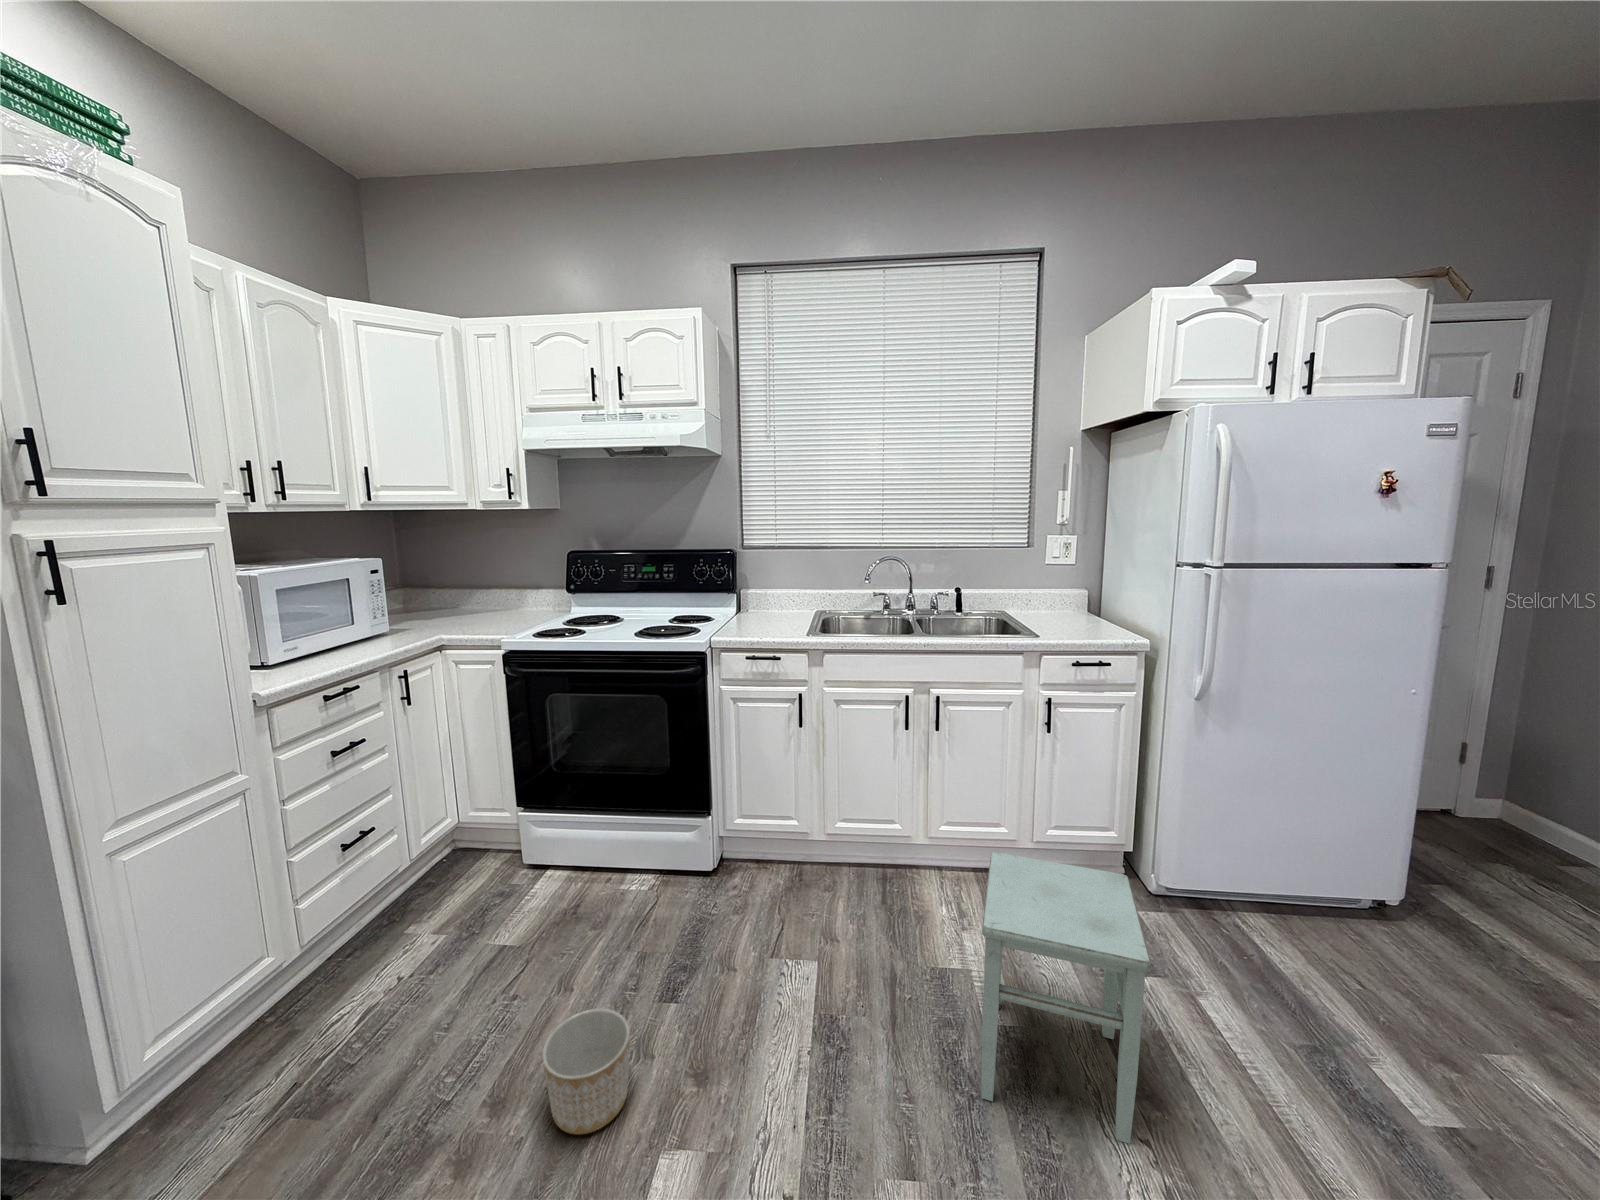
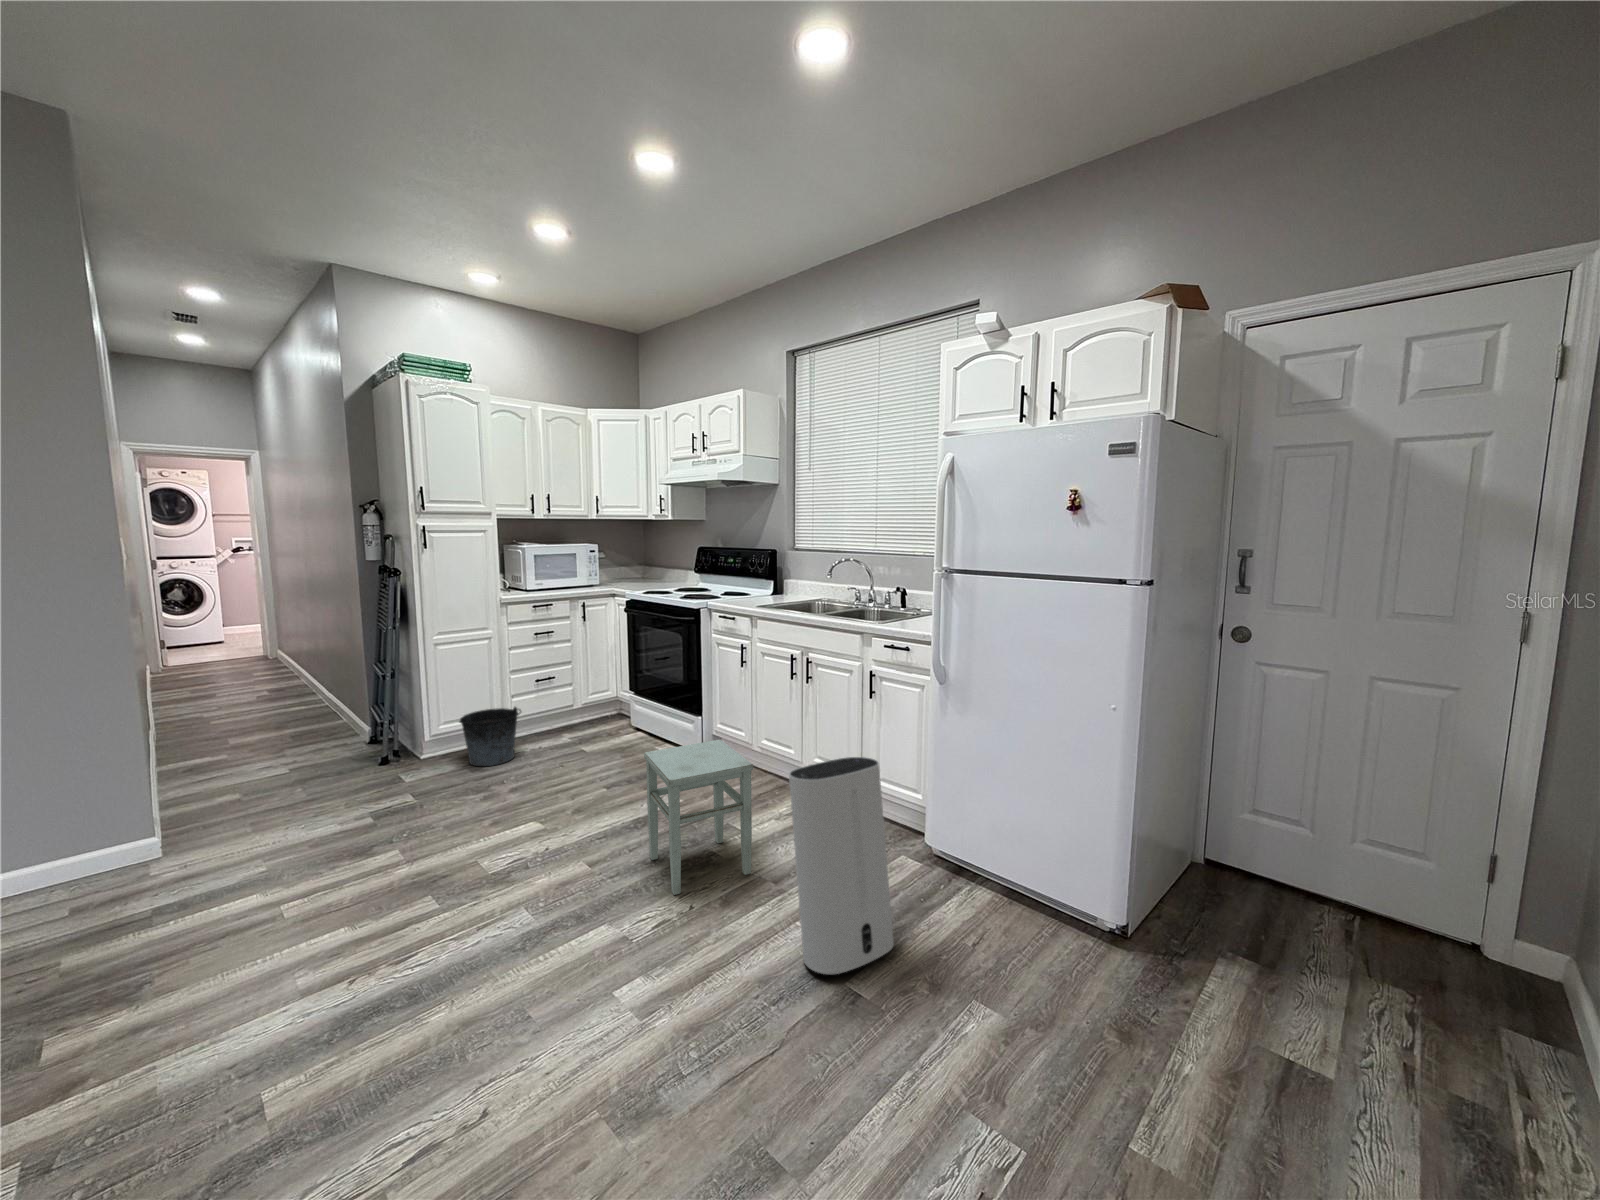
air purifier: none [1299,815,1456,1133] -> present [789,757,894,974]
bucket: none [220,928,386,1119] -> present [459,707,521,766]
planter: present [542,1009,630,1134] -> none [516,759,557,803]

